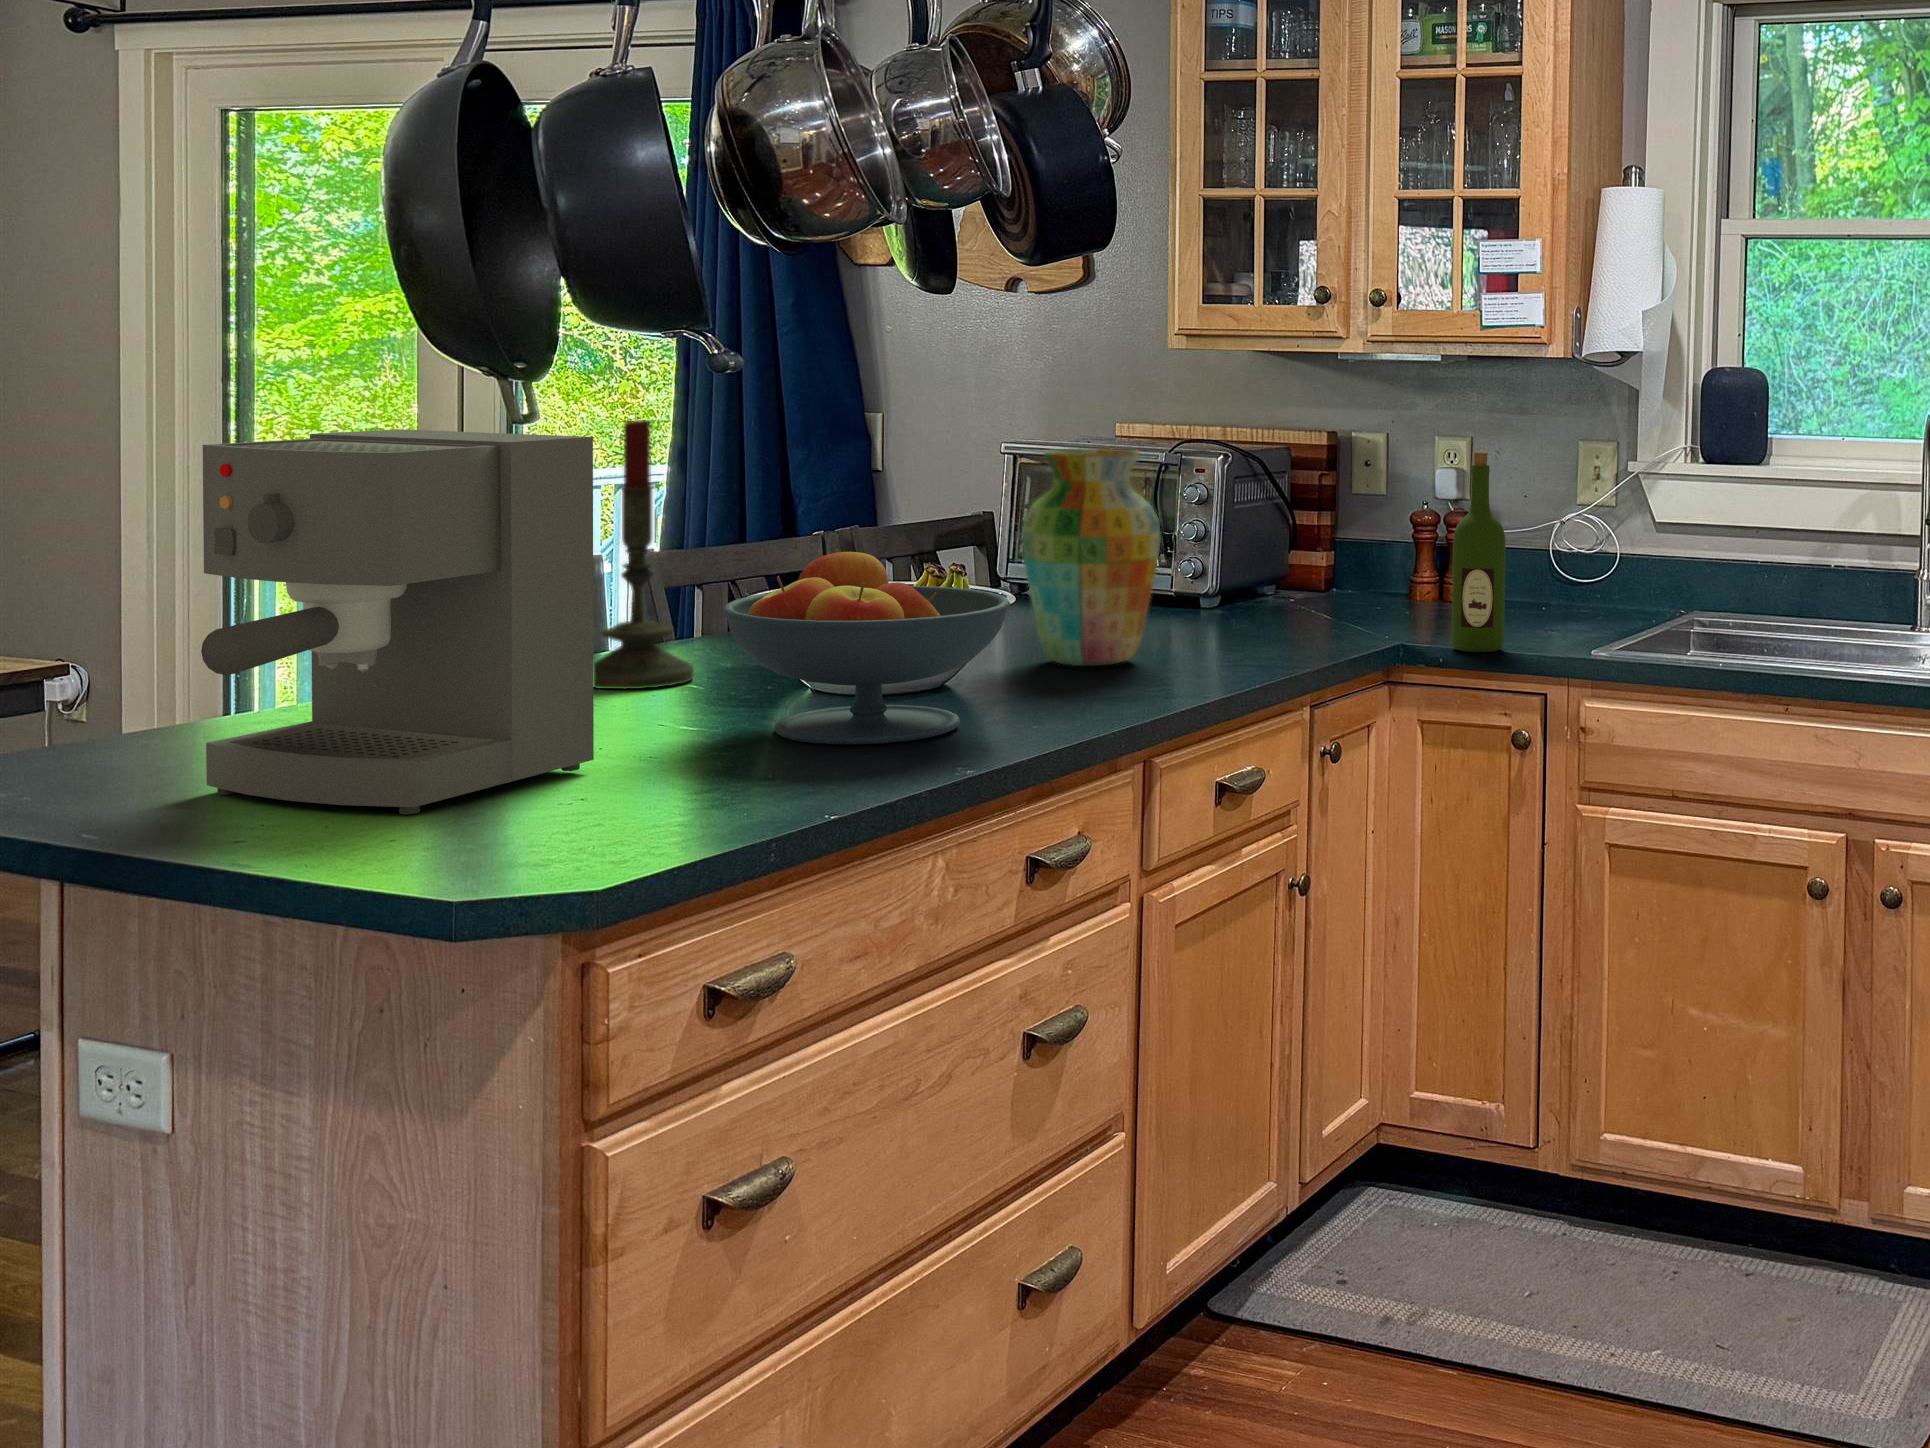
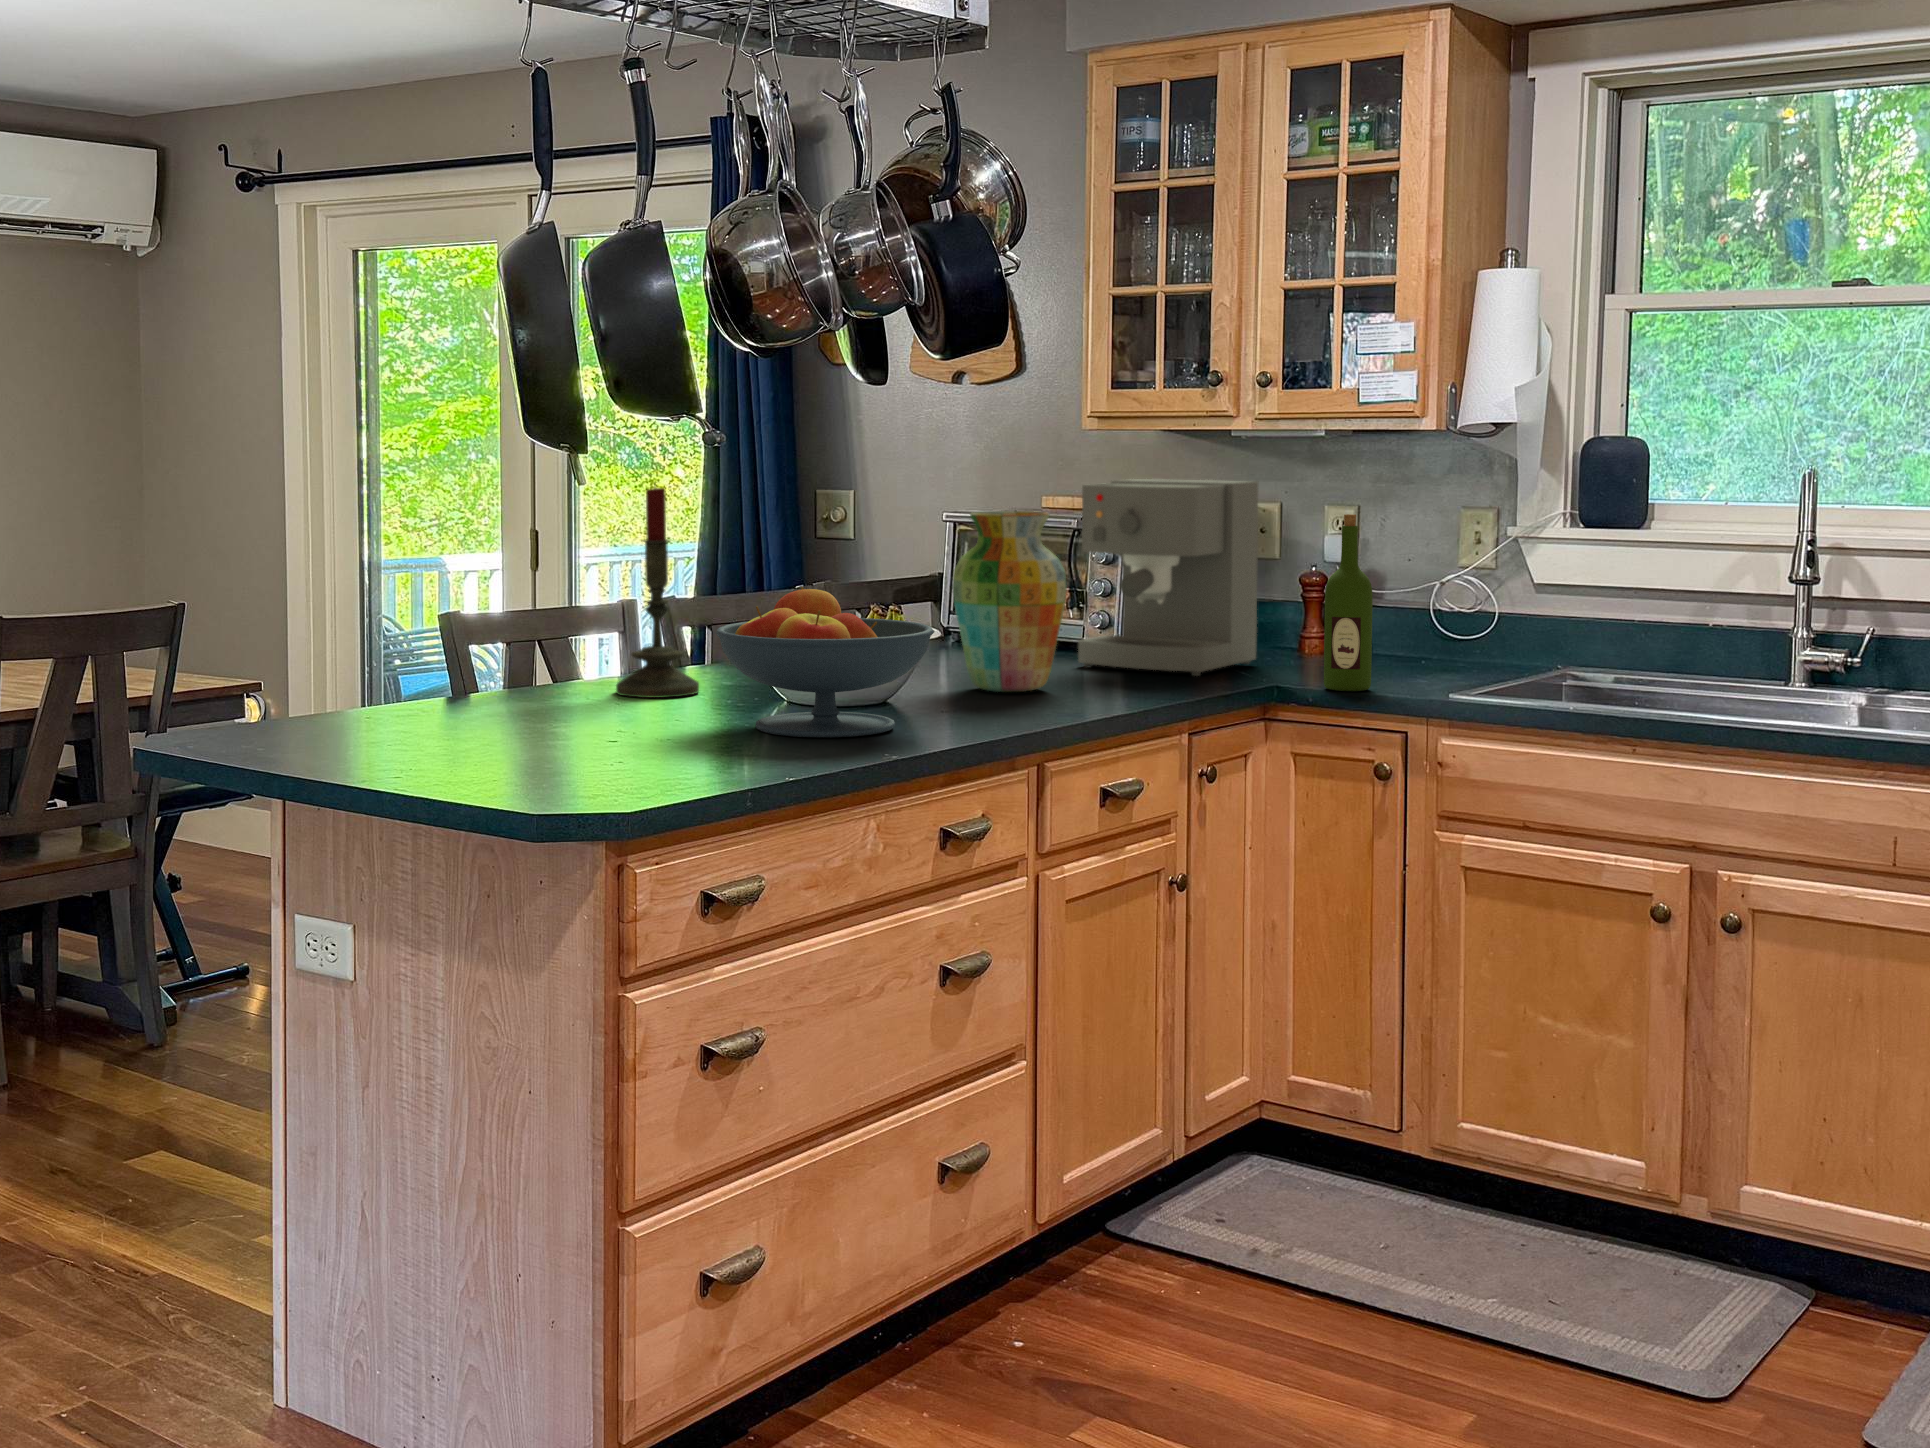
coffee maker: present [201,429,594,814] -> present [1078,479,1258,676]

